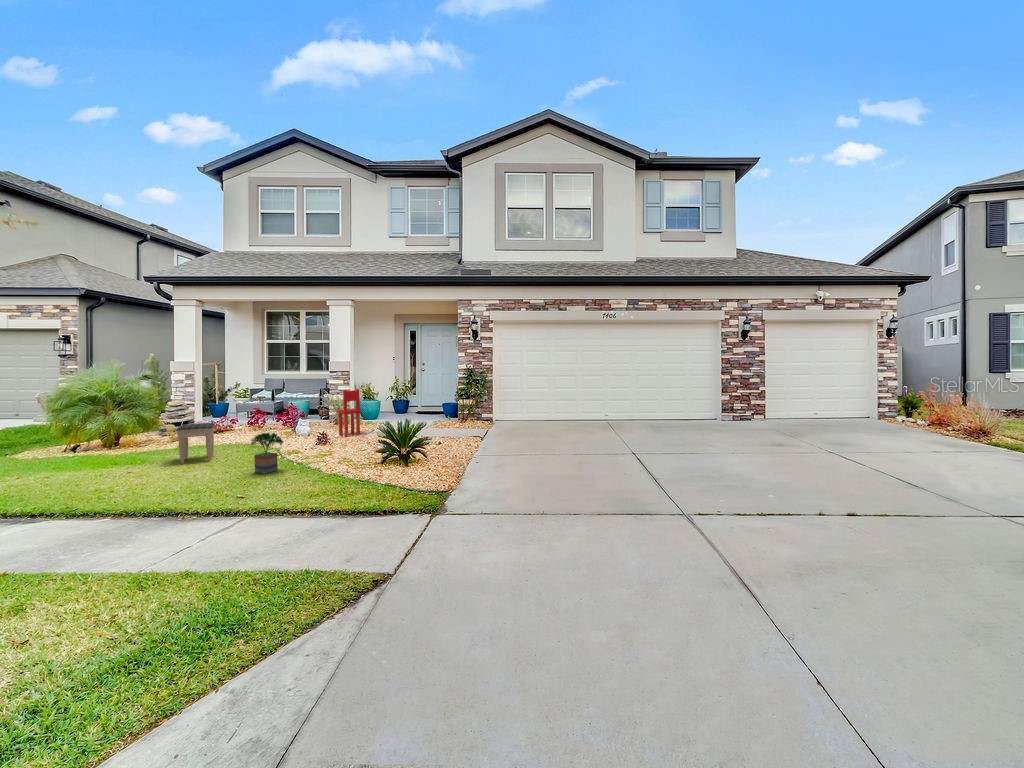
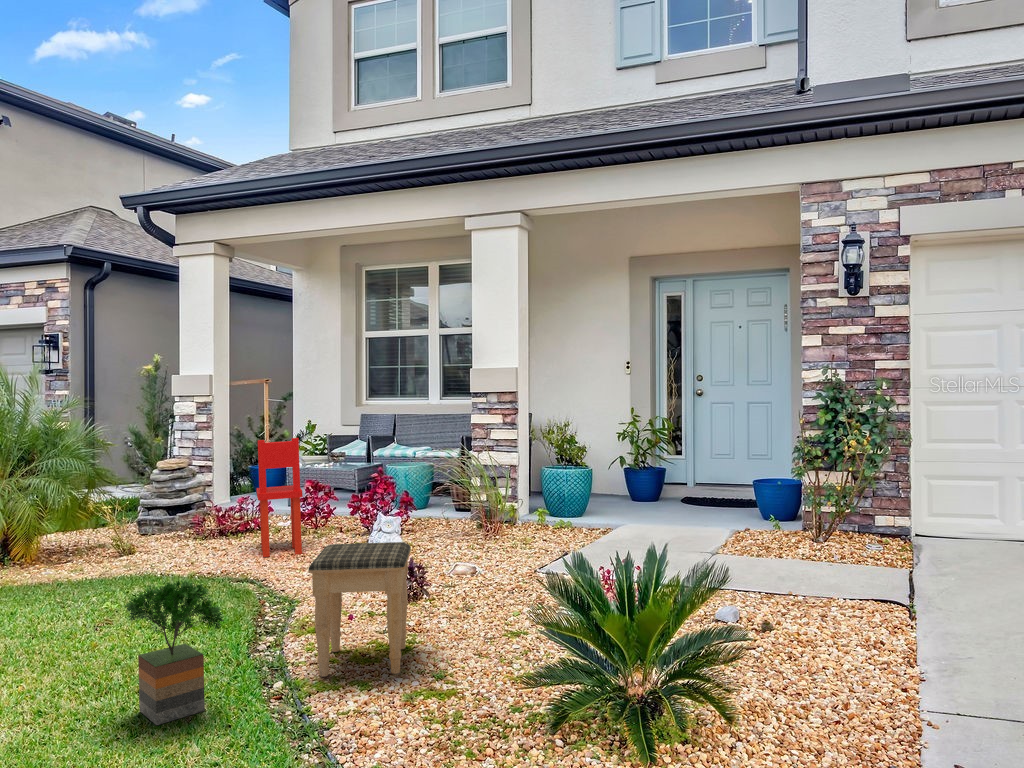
chair: present [337,389,361,437] -> present [256,438,303,557]
footstool: present [176,423,215,464] -> present [308,542,411,677]

